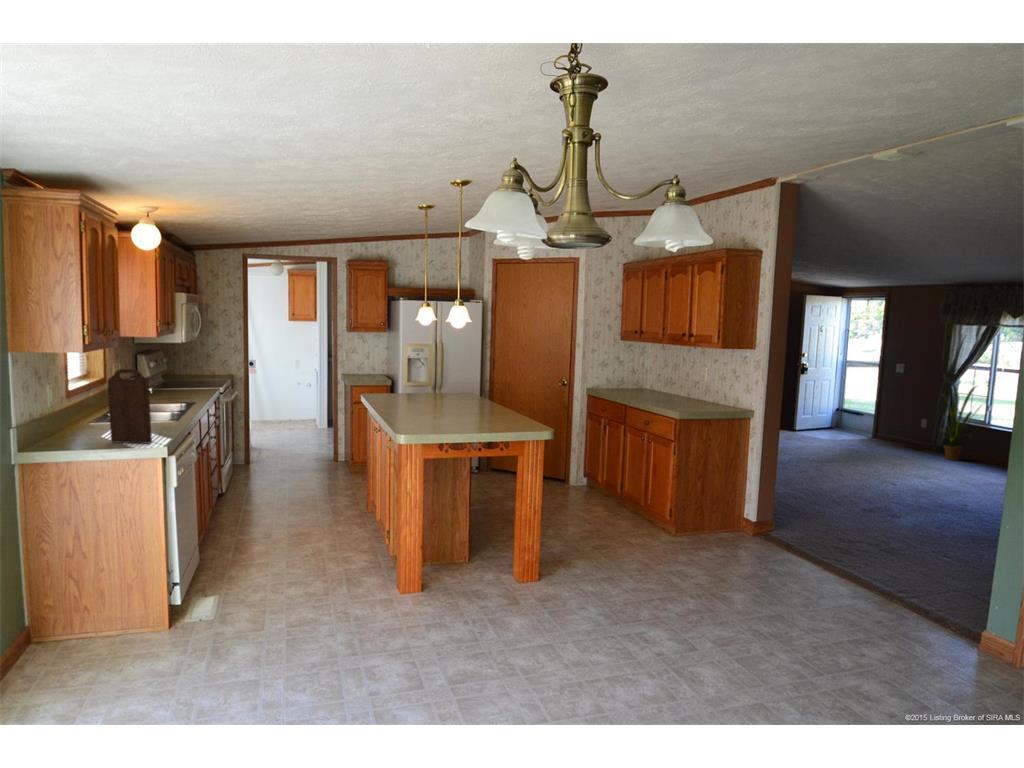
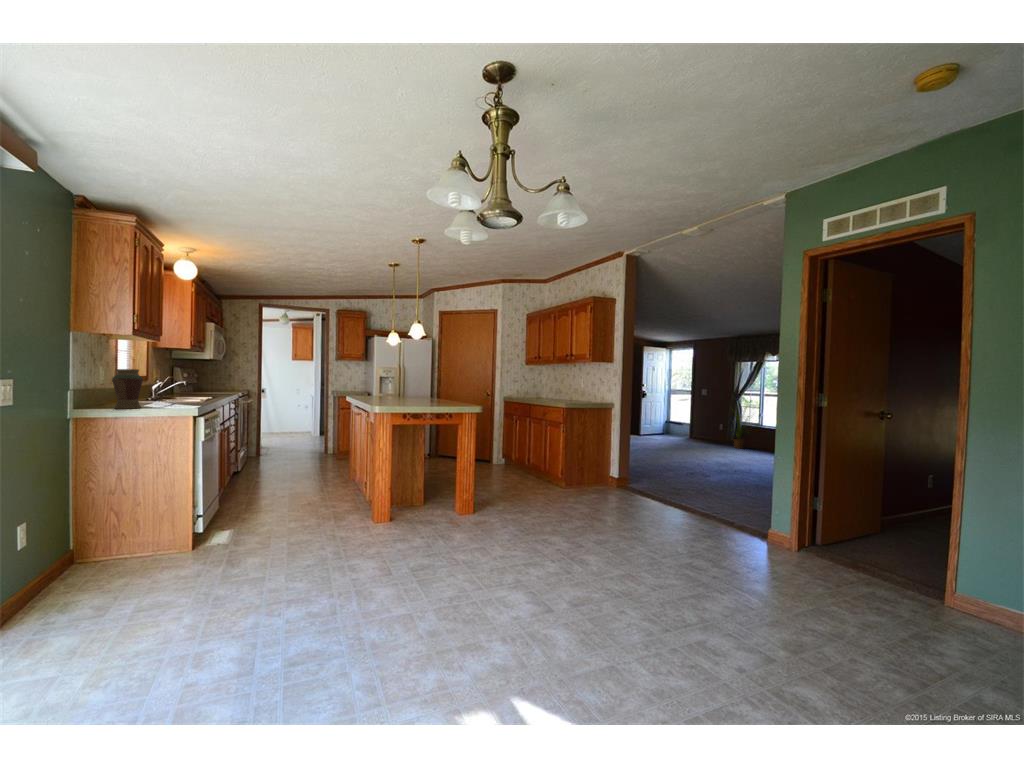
cutting board: present [108,369,152,444] -> none [152,354,185,409]
vase: none [60,388,98,443] -> present [112,369,143,409]

